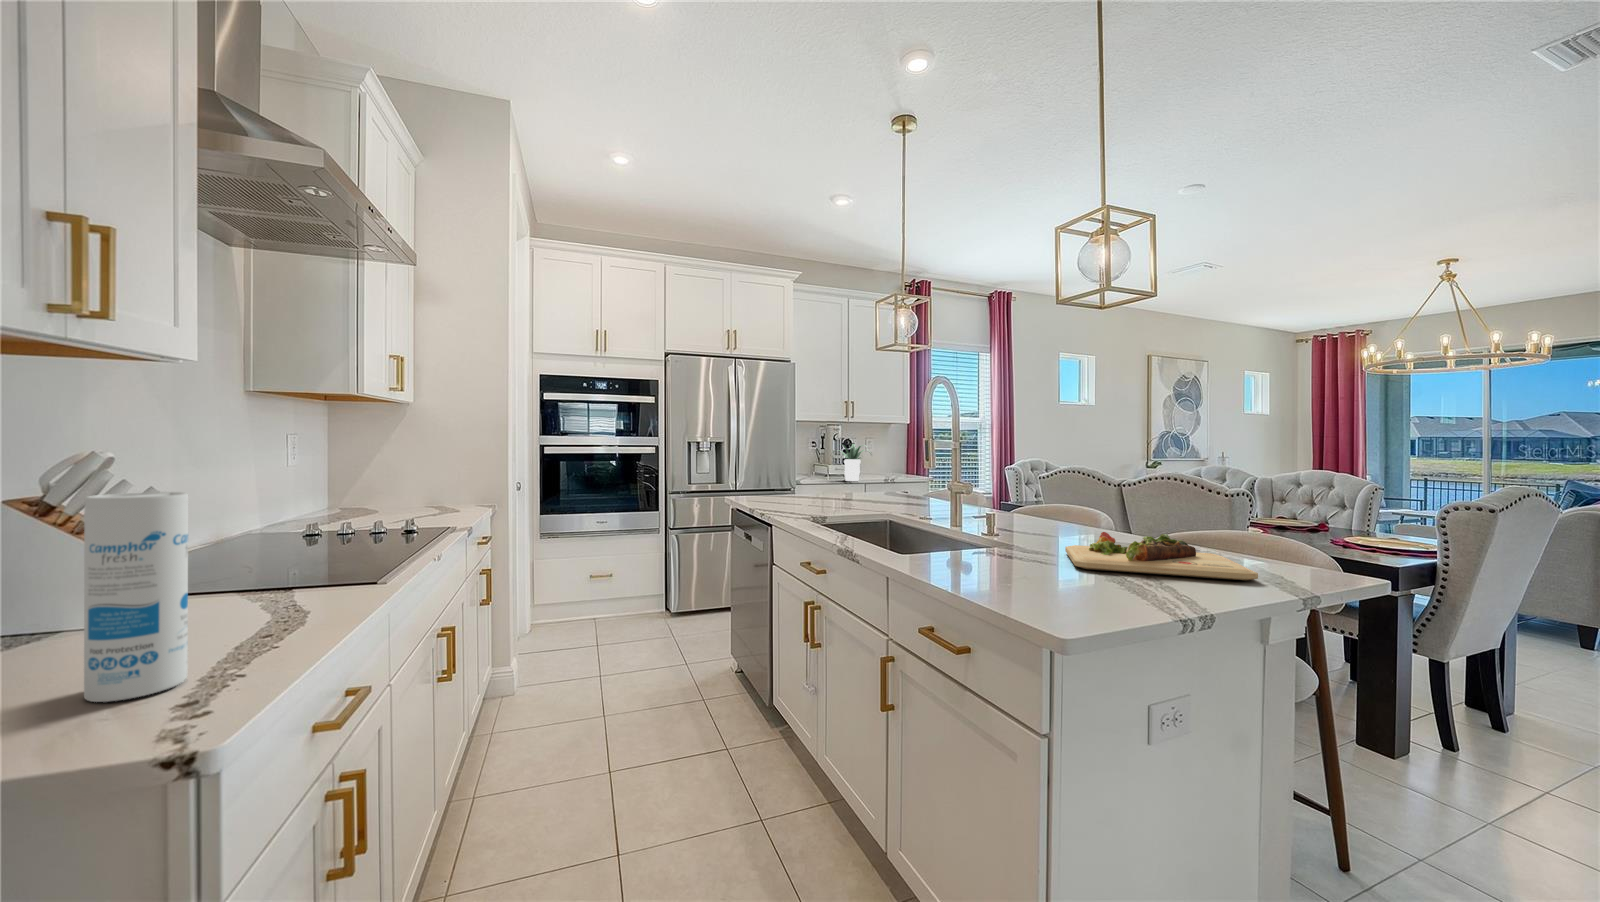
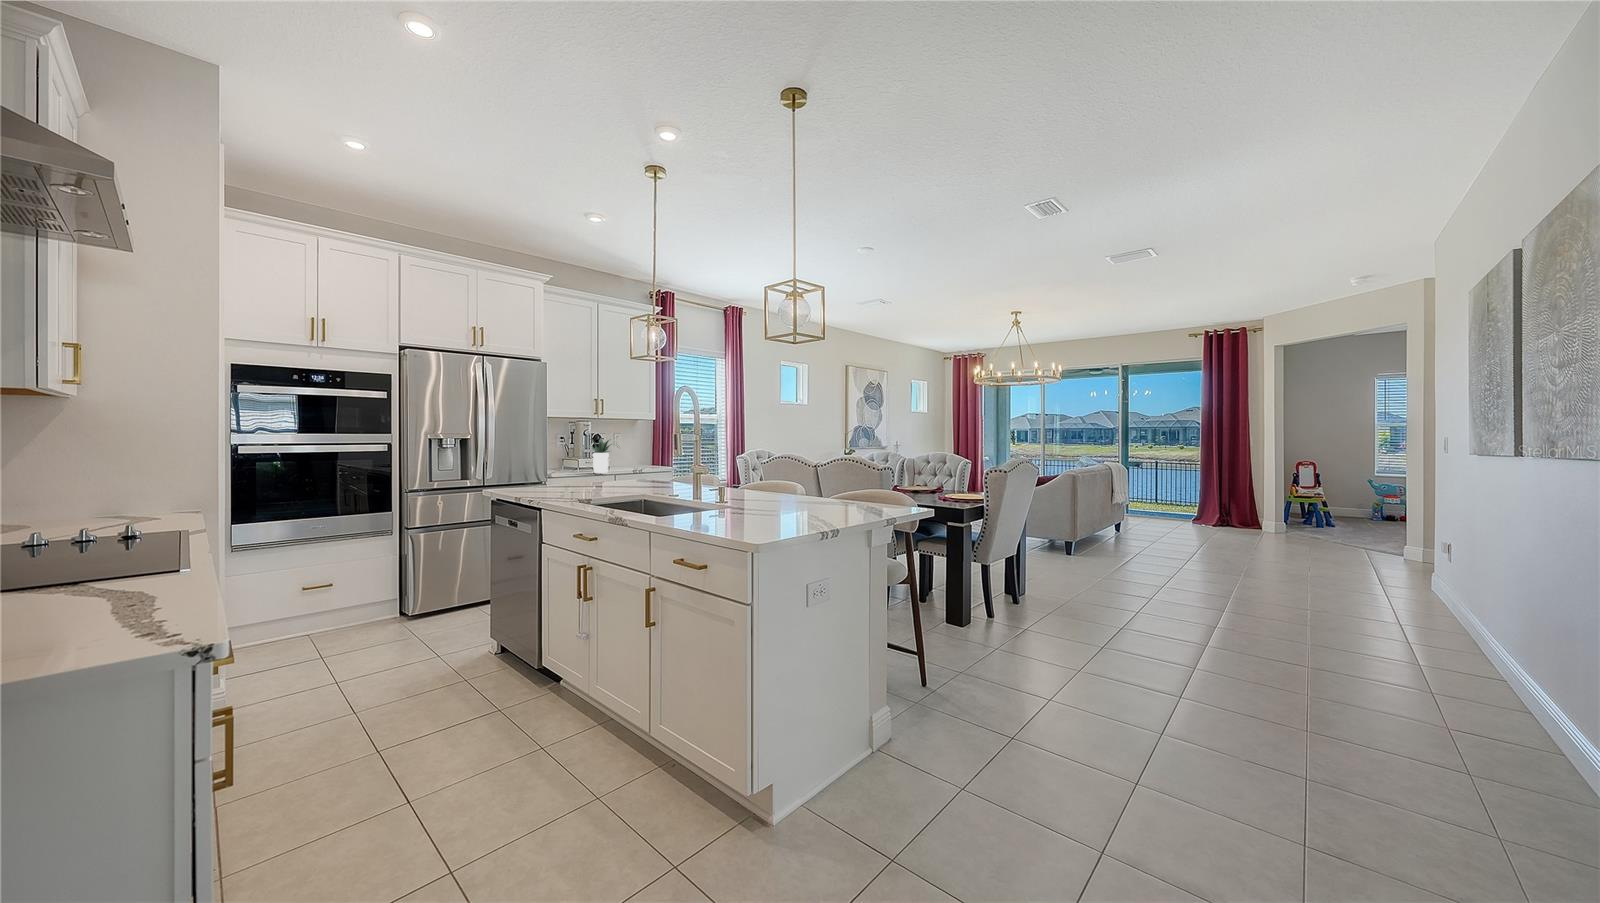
canister: present [84,492,188,702] -> none [84,479,160,627]
cutting board: present [1065,532,1258,580] -> none [769,493,867,516]

